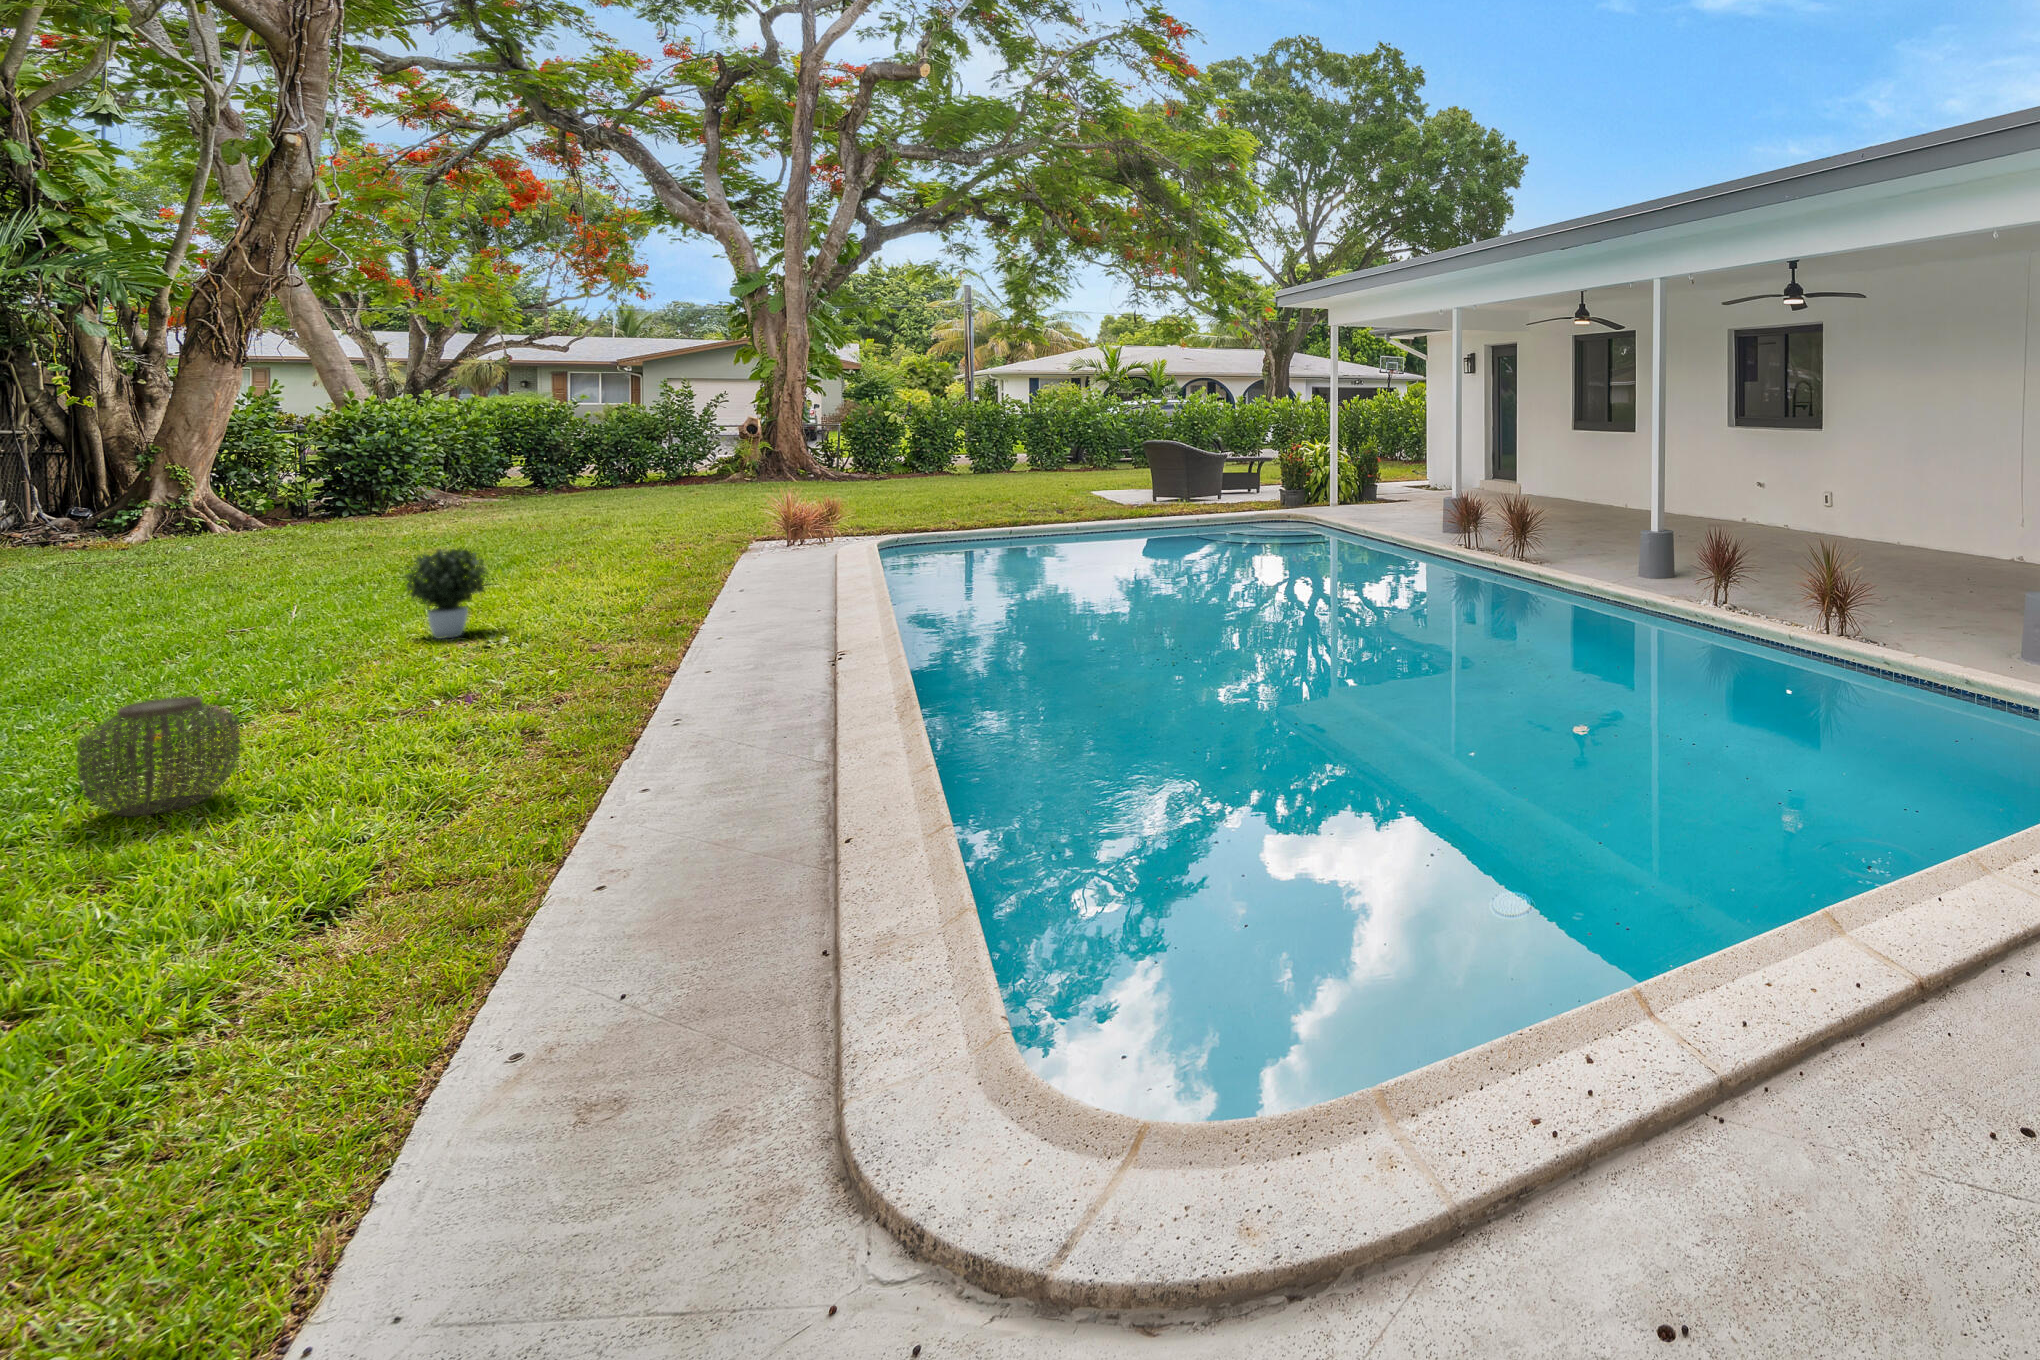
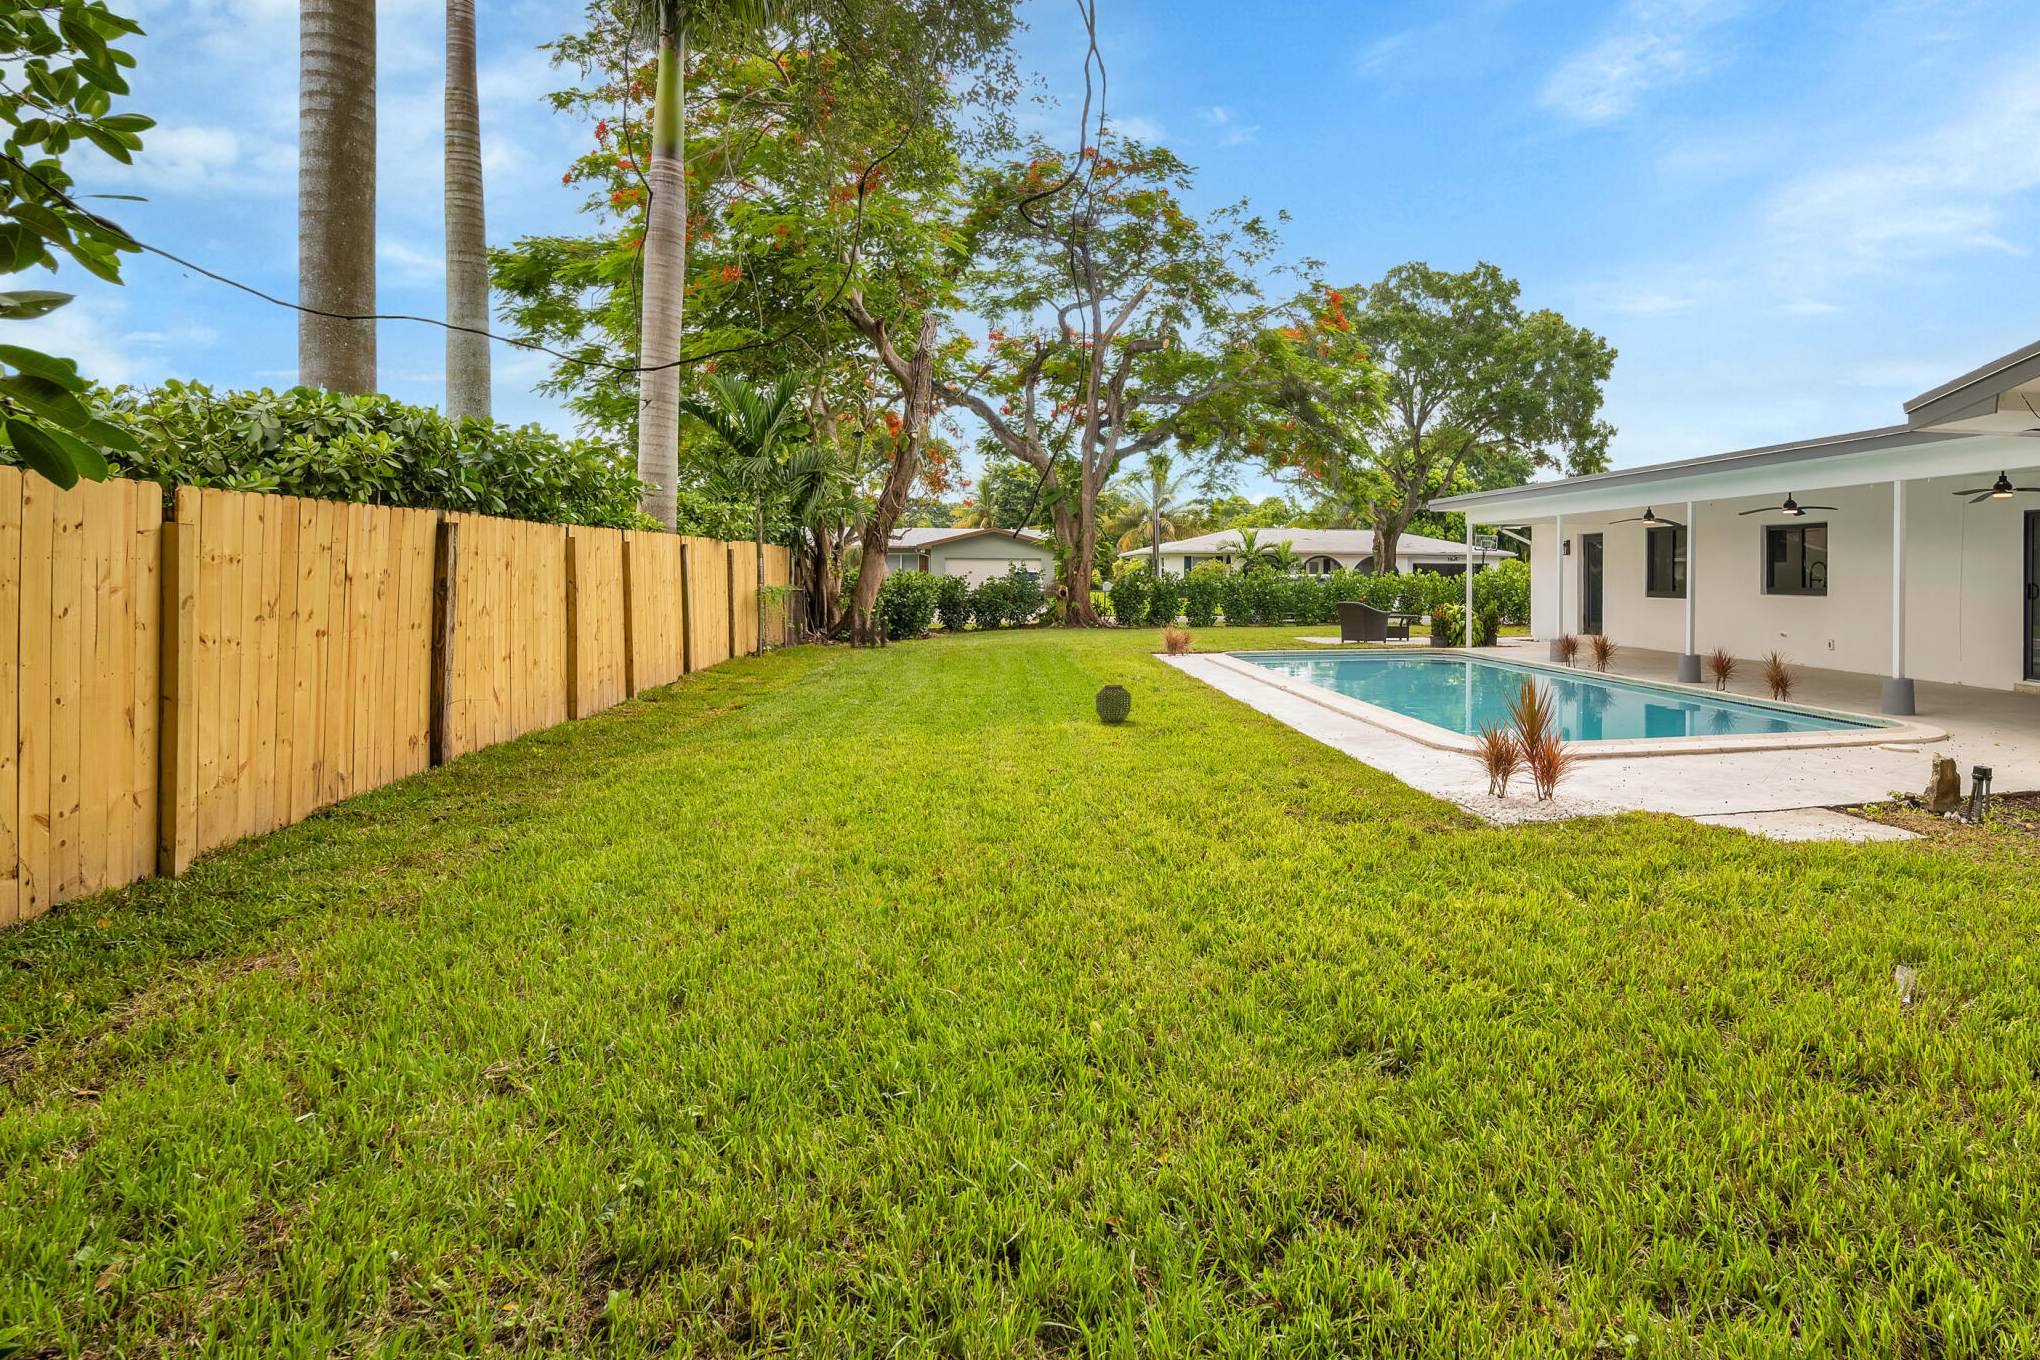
side table: none [159,476,284,531] -> present [850,619,886,648]
potted plant: present [405,548,487,639] -> none [1073,647,1102,689]

